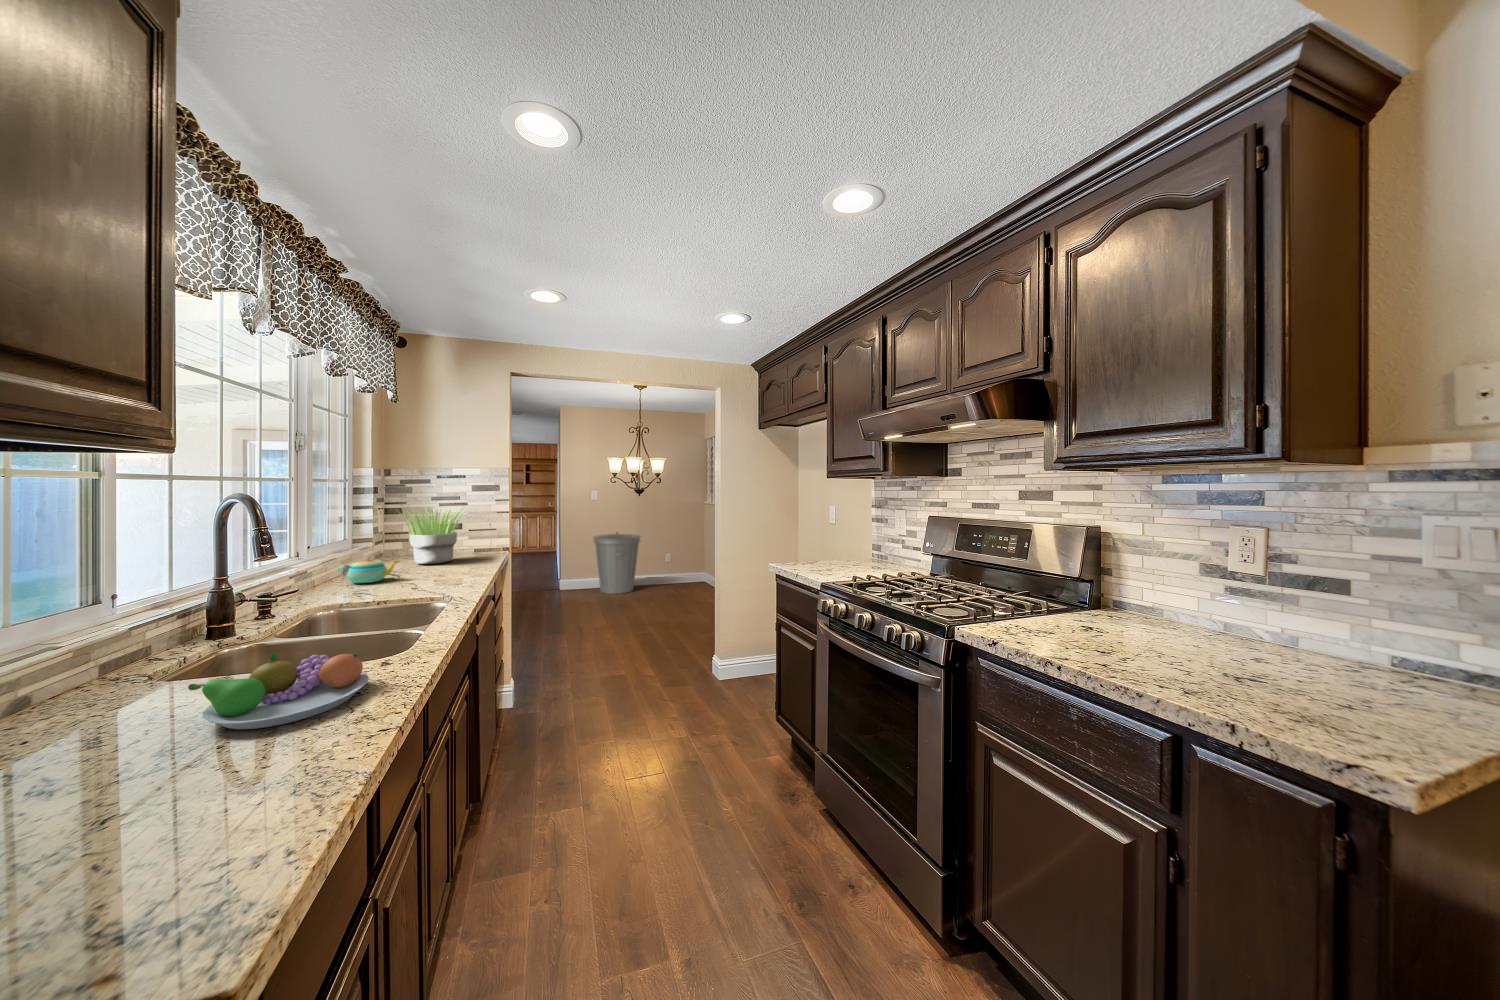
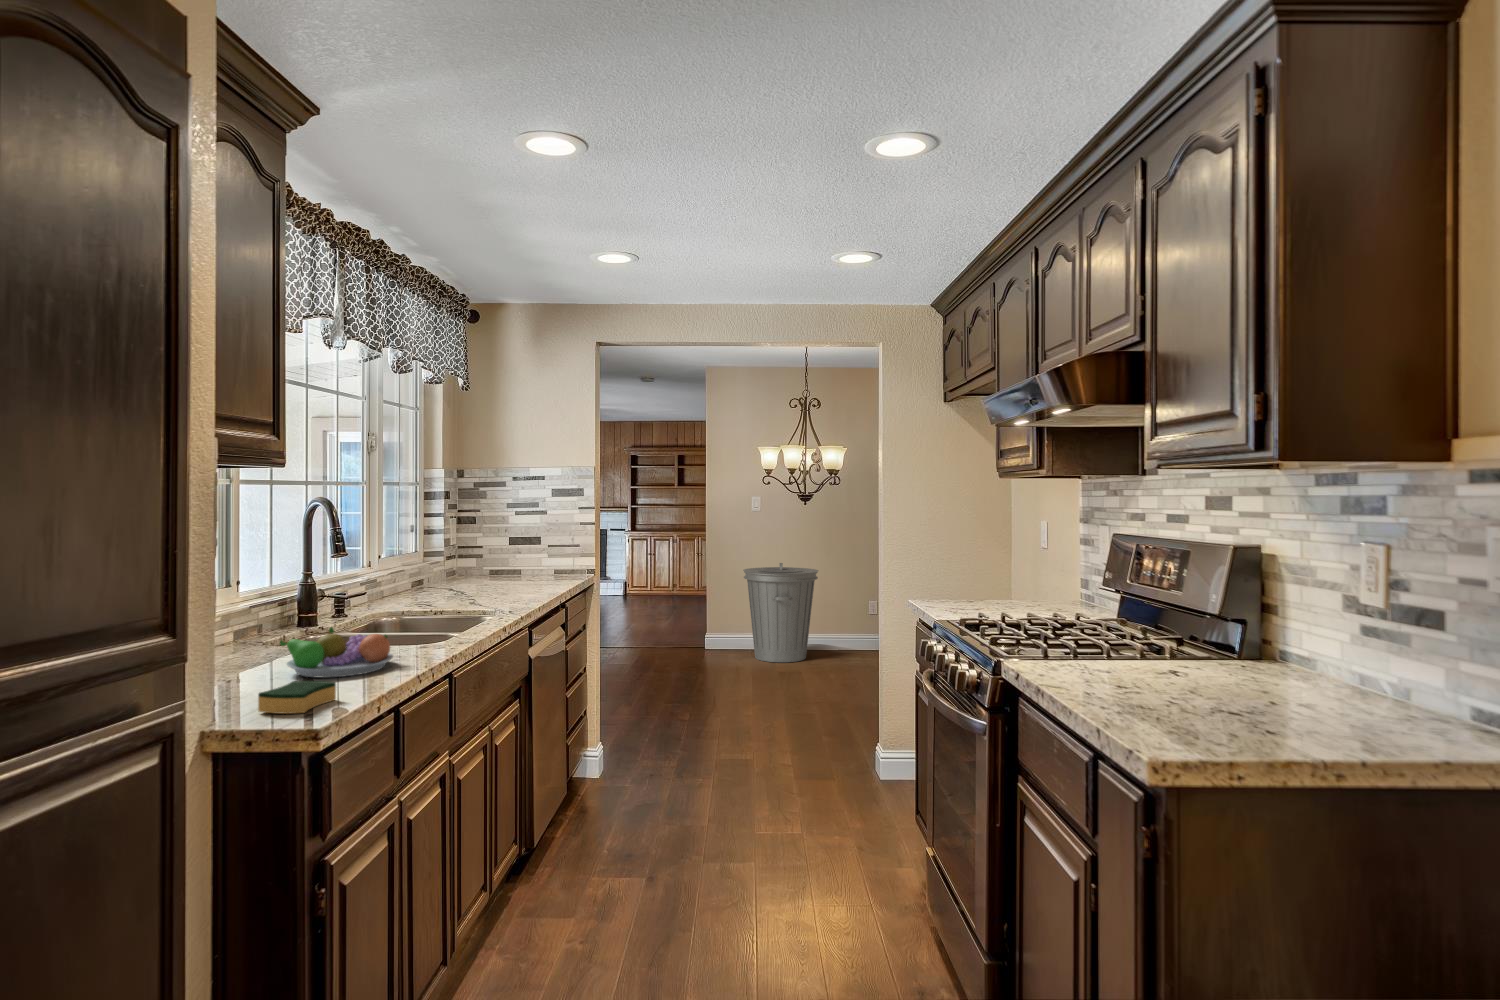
potted plant: present [400,507,465,564] -> none [459,514,543,584]
teapot: present [338,557,398,583] -> none [405,569,460,597]
sponge: none [154,754,304,844] -> present [258,681,336,714]

